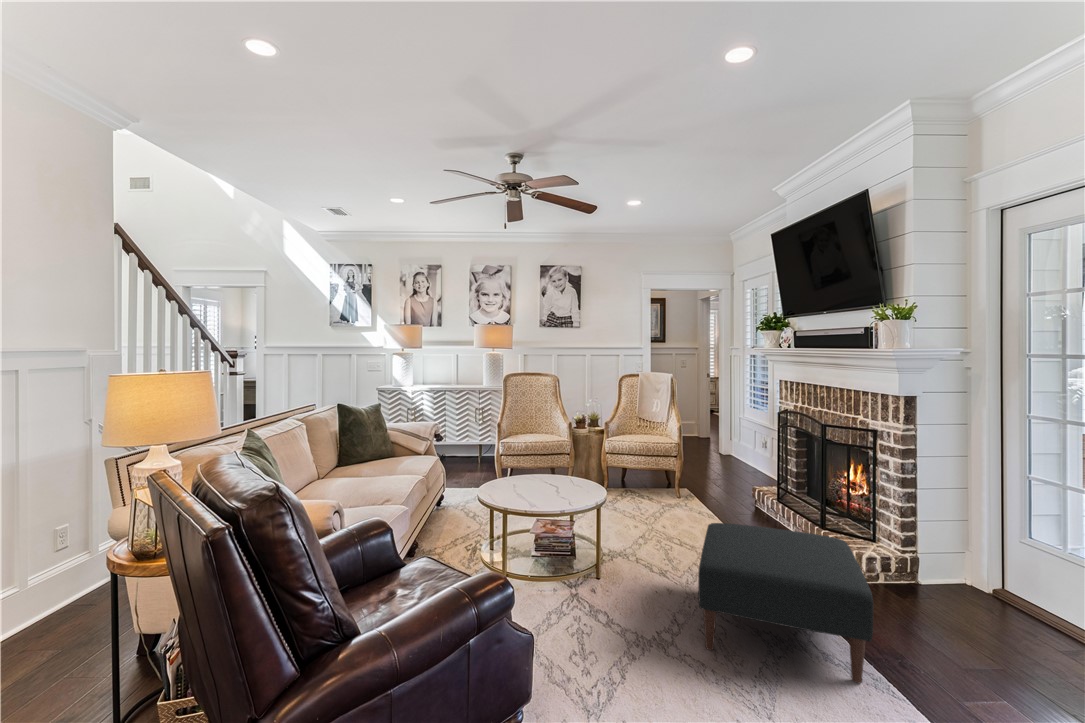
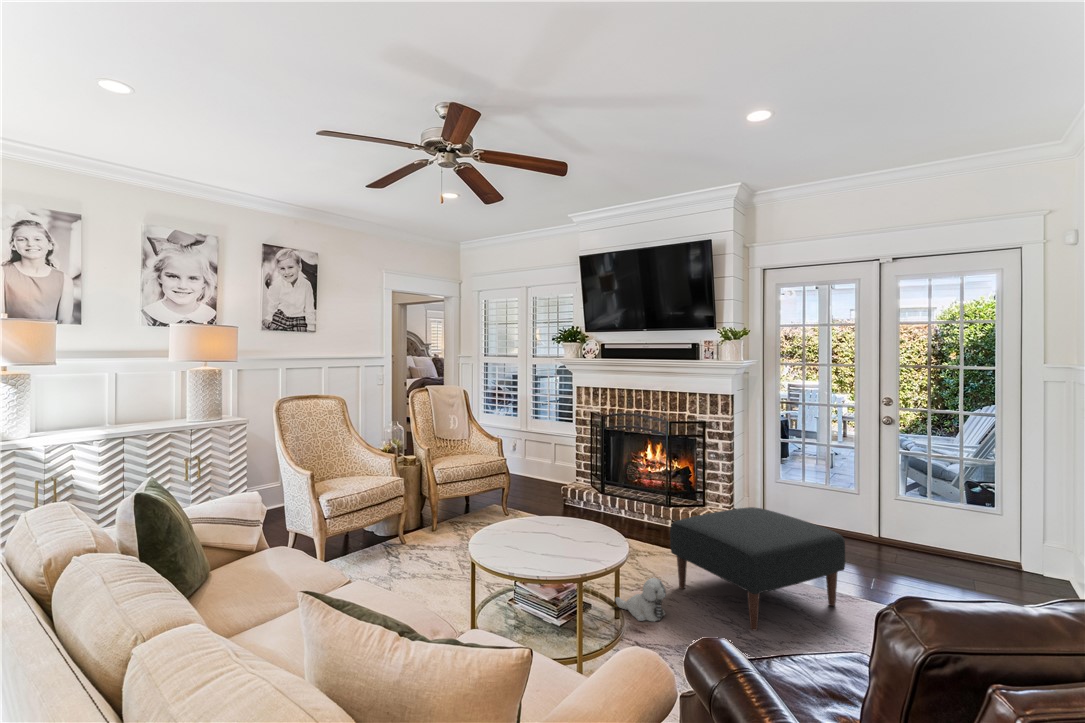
plush toy: none [625,562,659,602] -> present [615,578,666,622]

